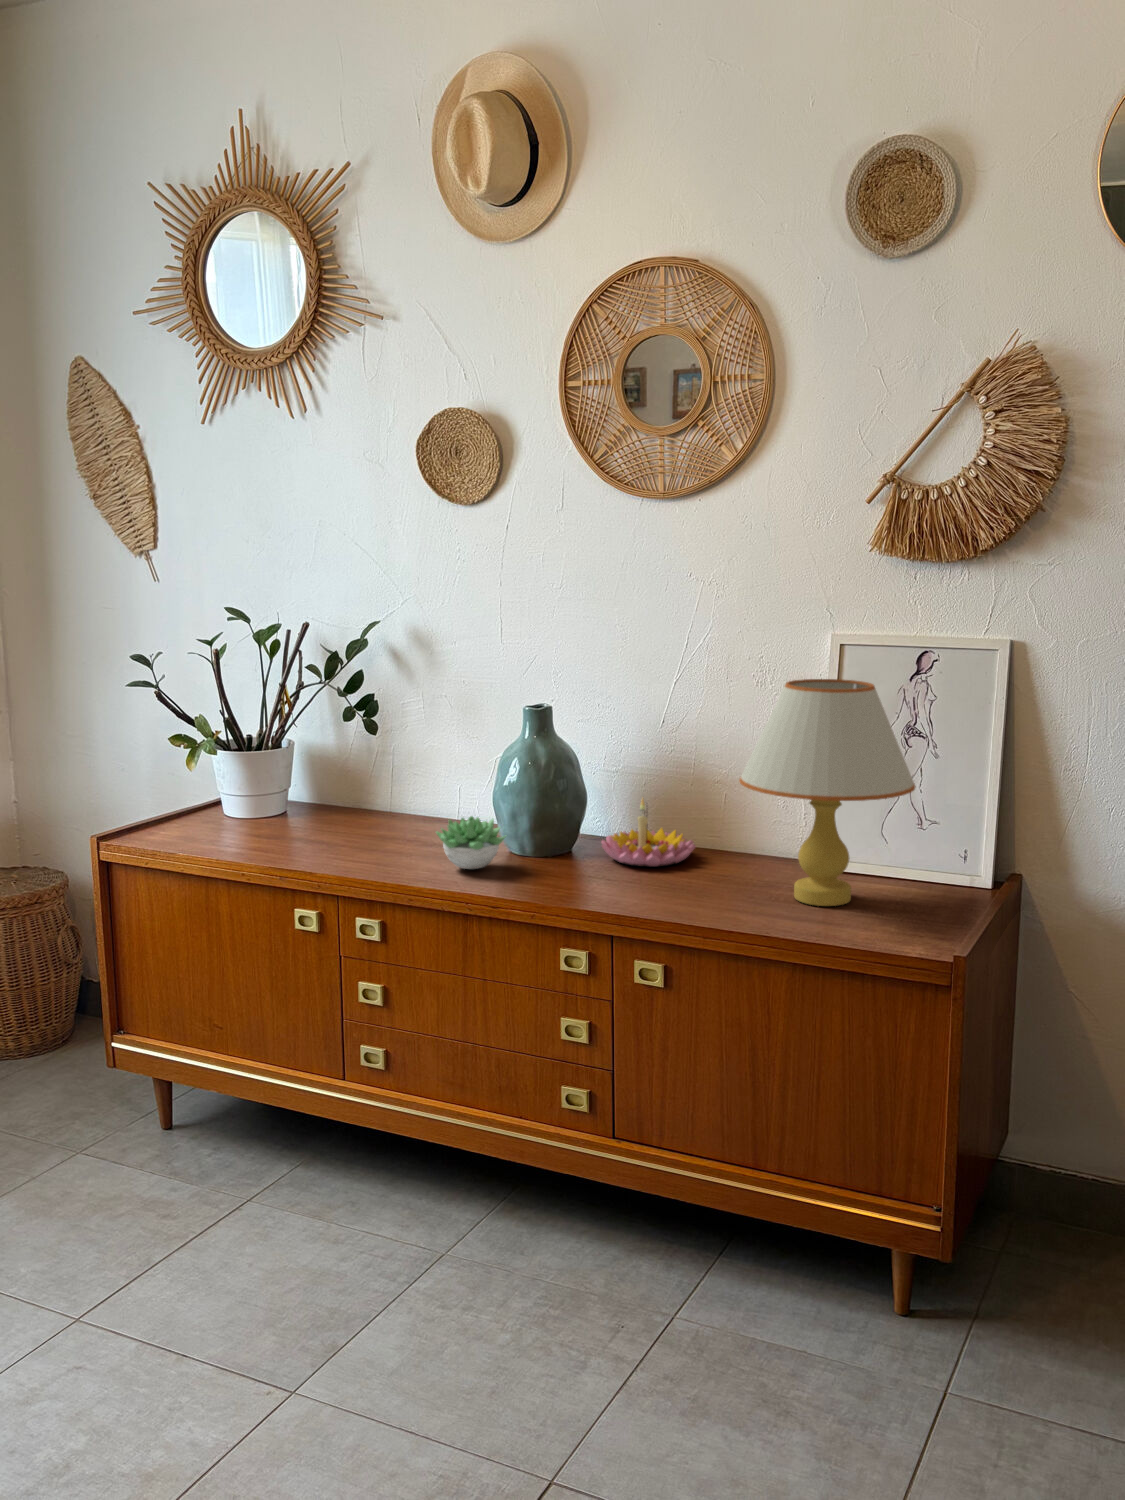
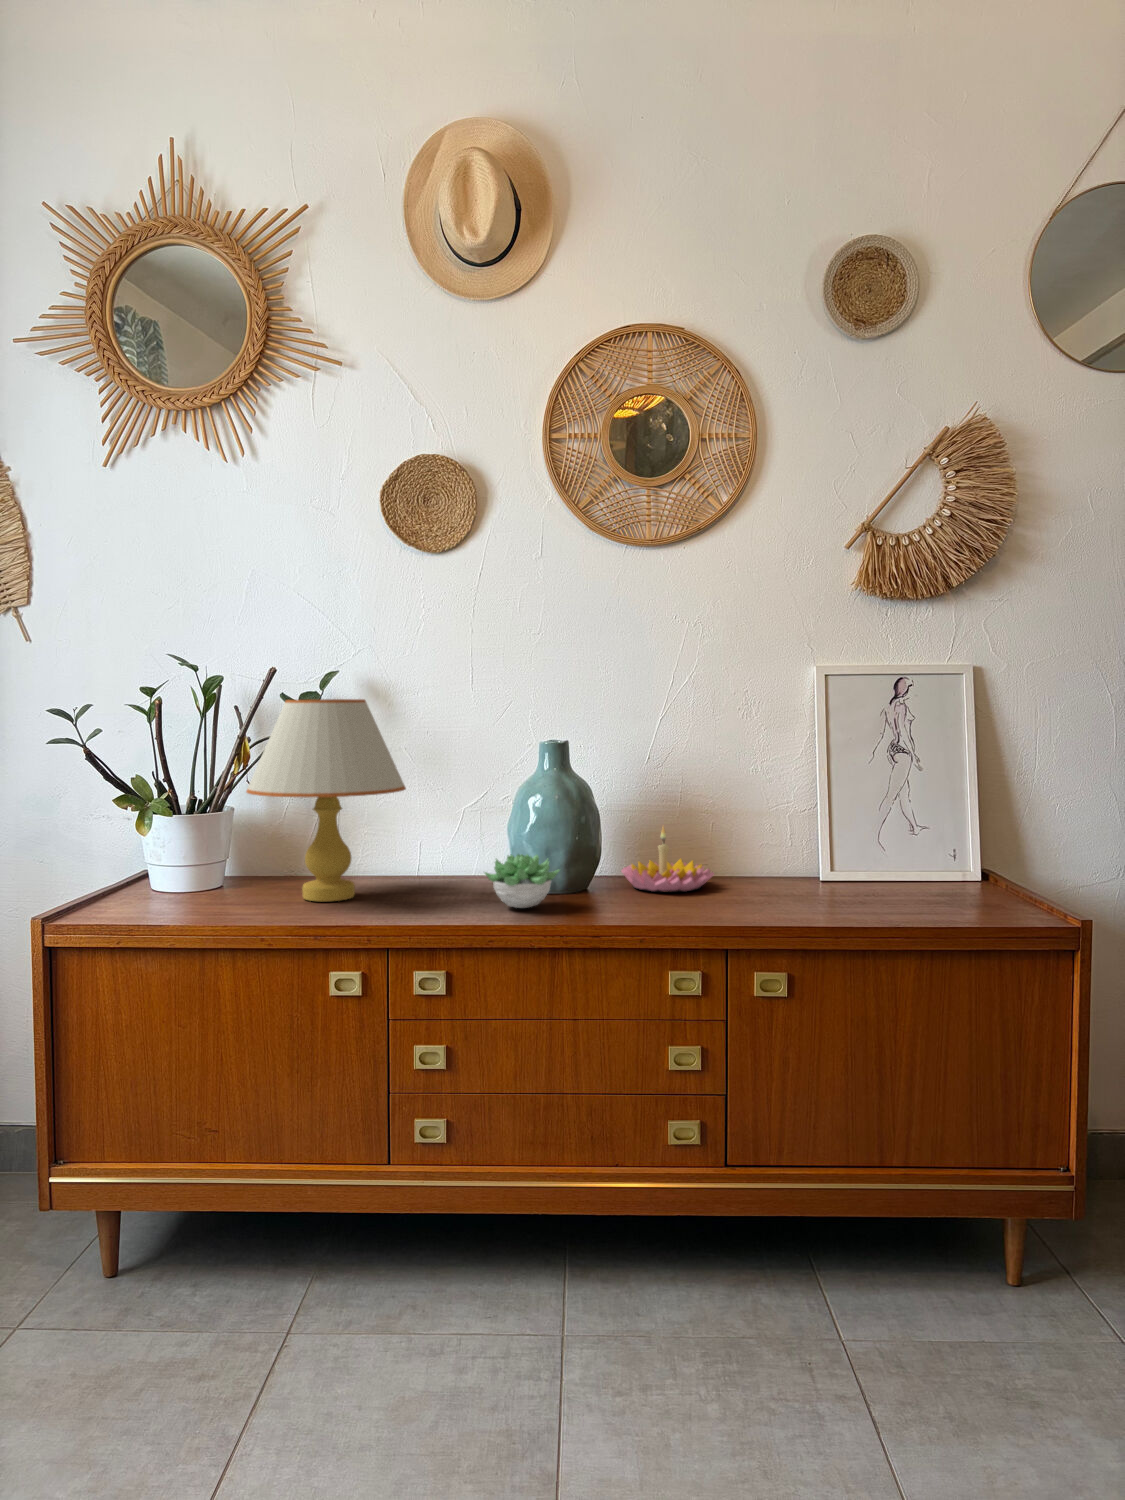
table lamp: present [739,679,916,906] -> present [246,699,406,902]

